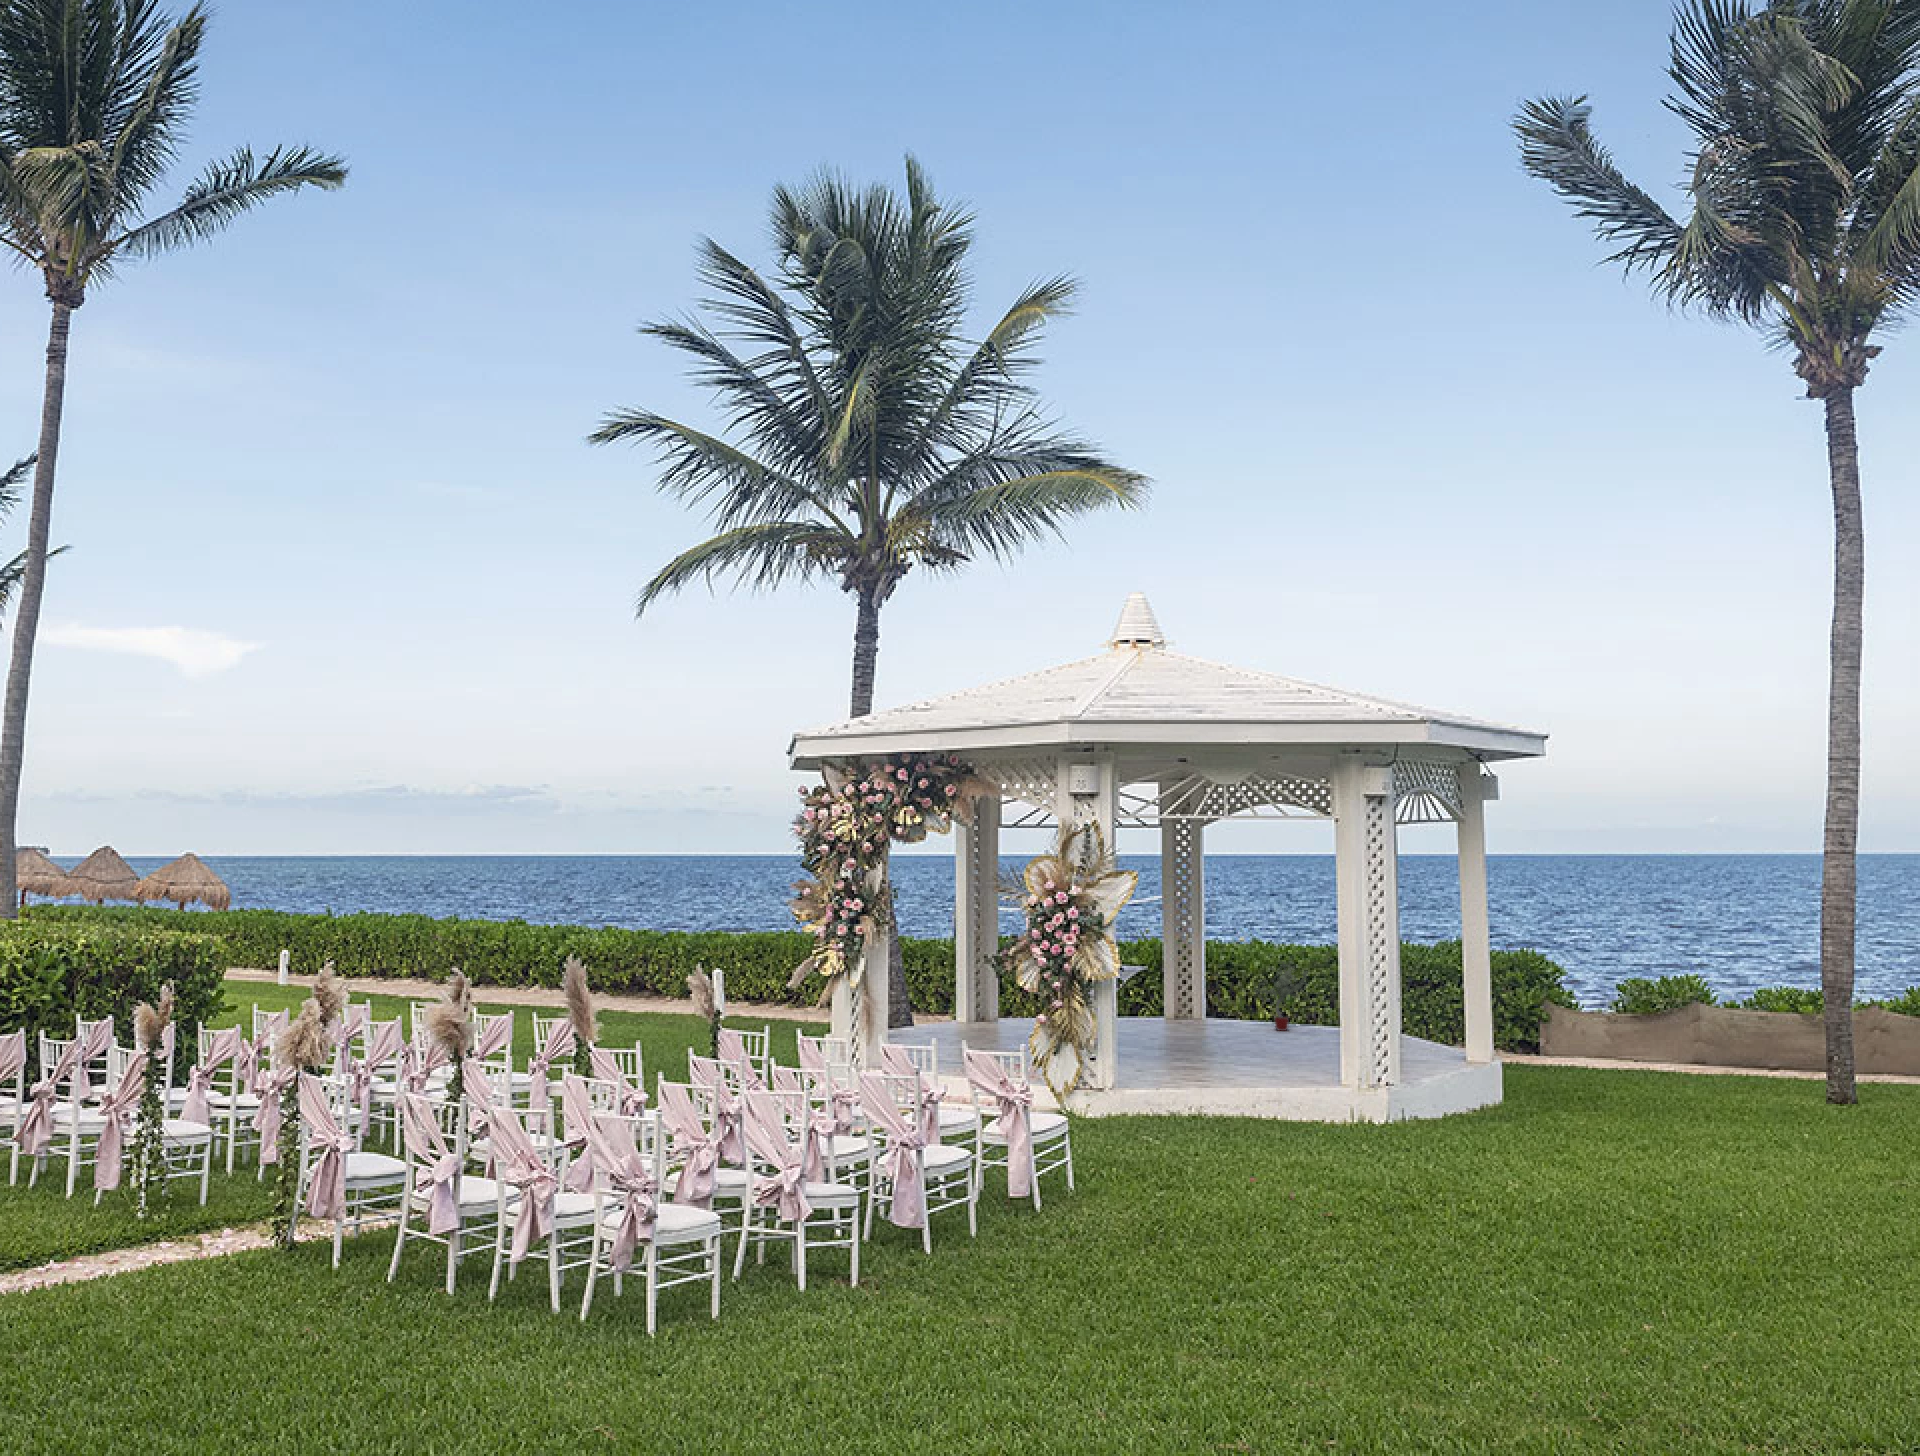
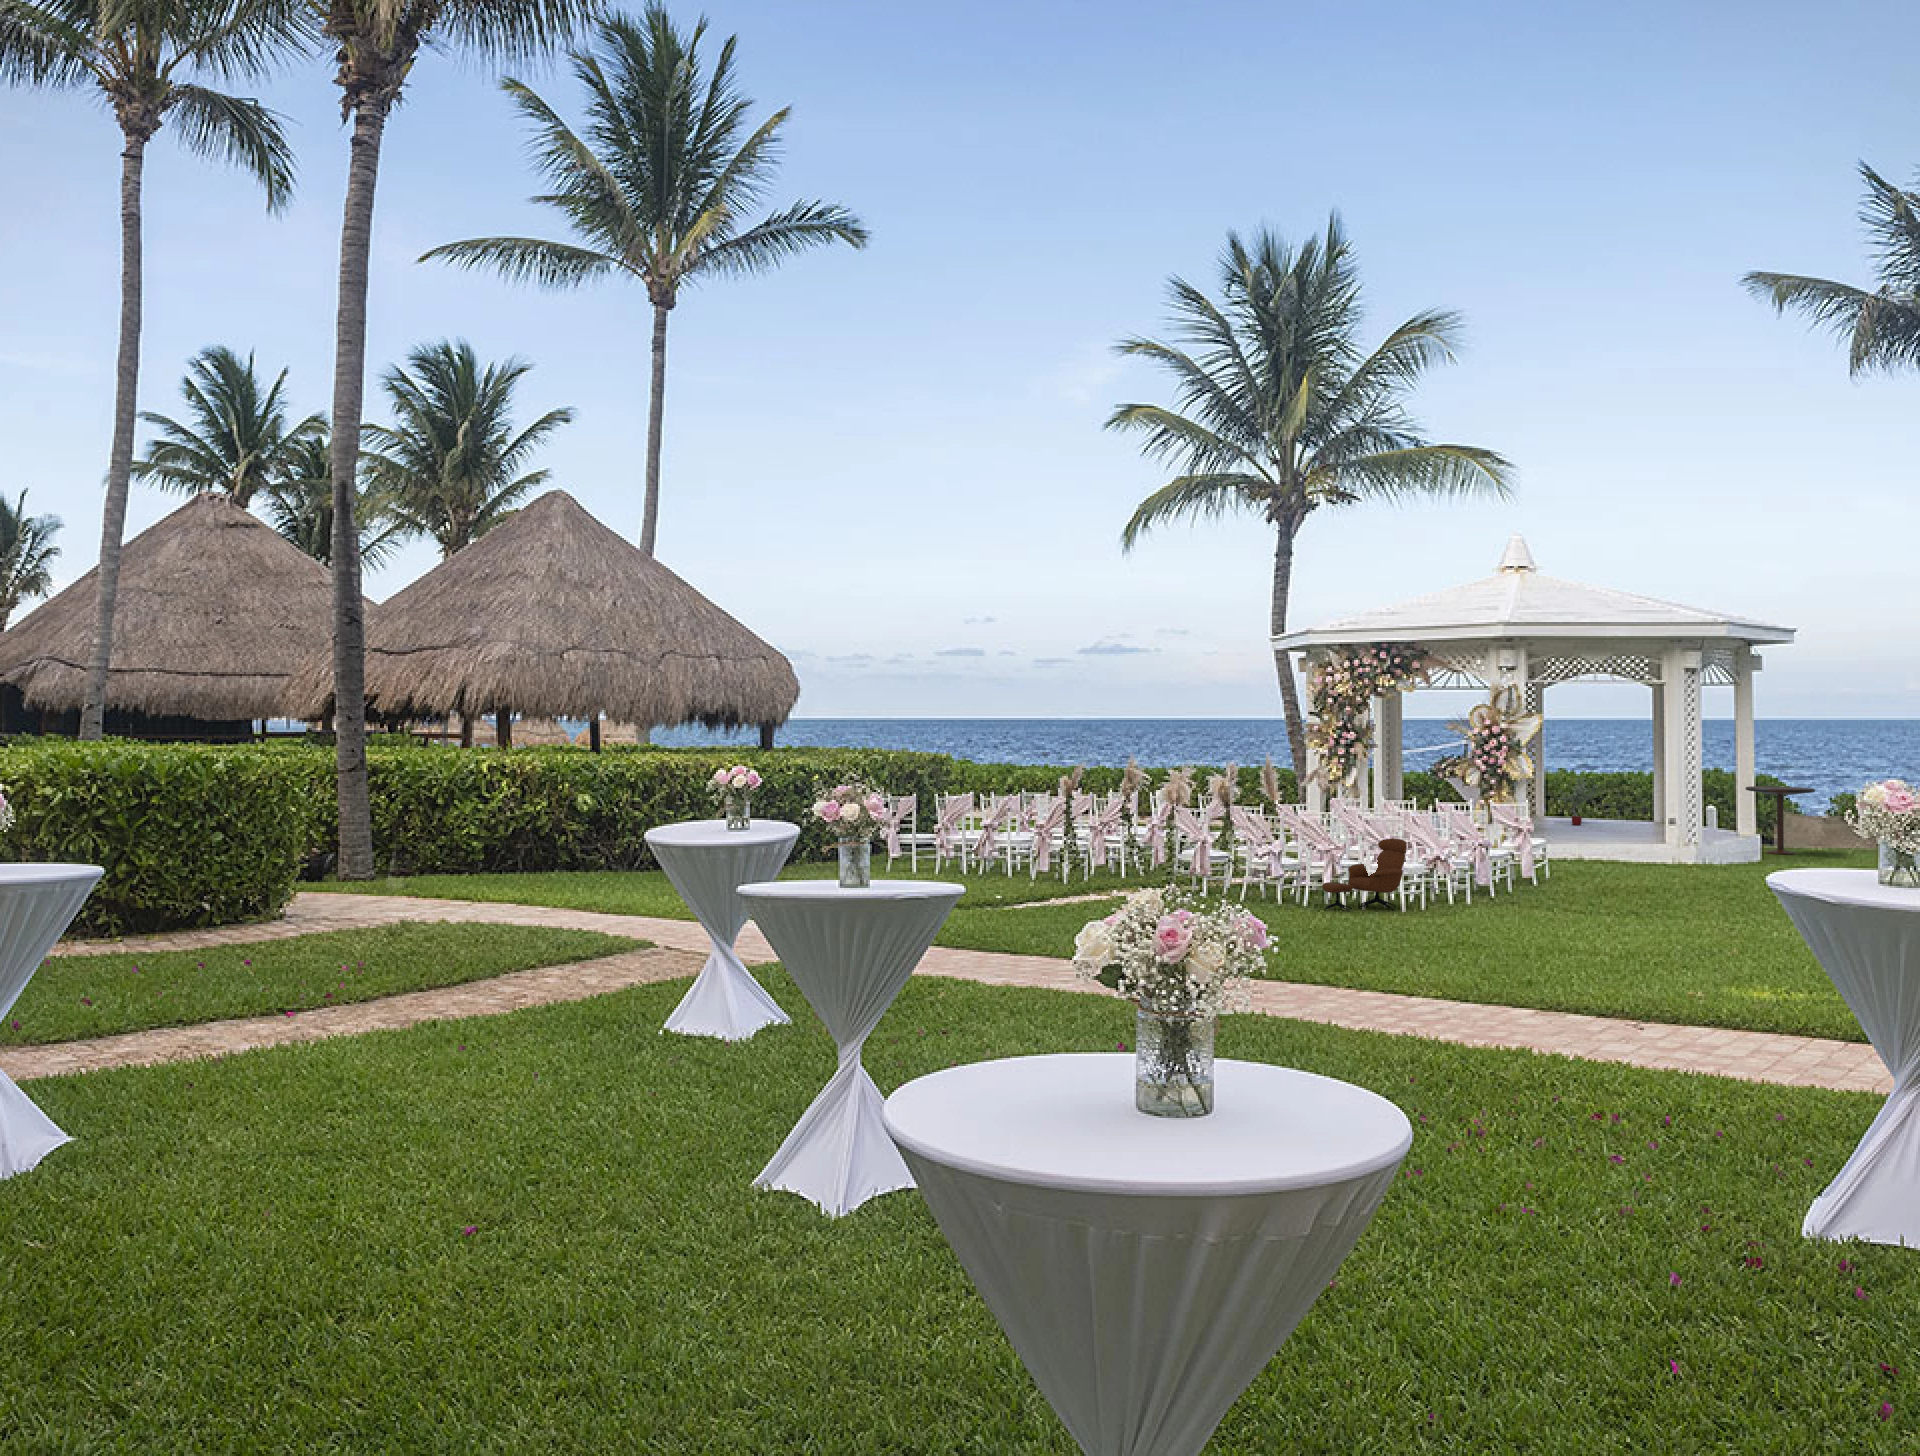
pedestal table: none [1484,986,1590,1101] -> present [1745,786,1815,855]
lounge chair: none [390,1155,617,1349] -> present [1322,838,1407,911]

